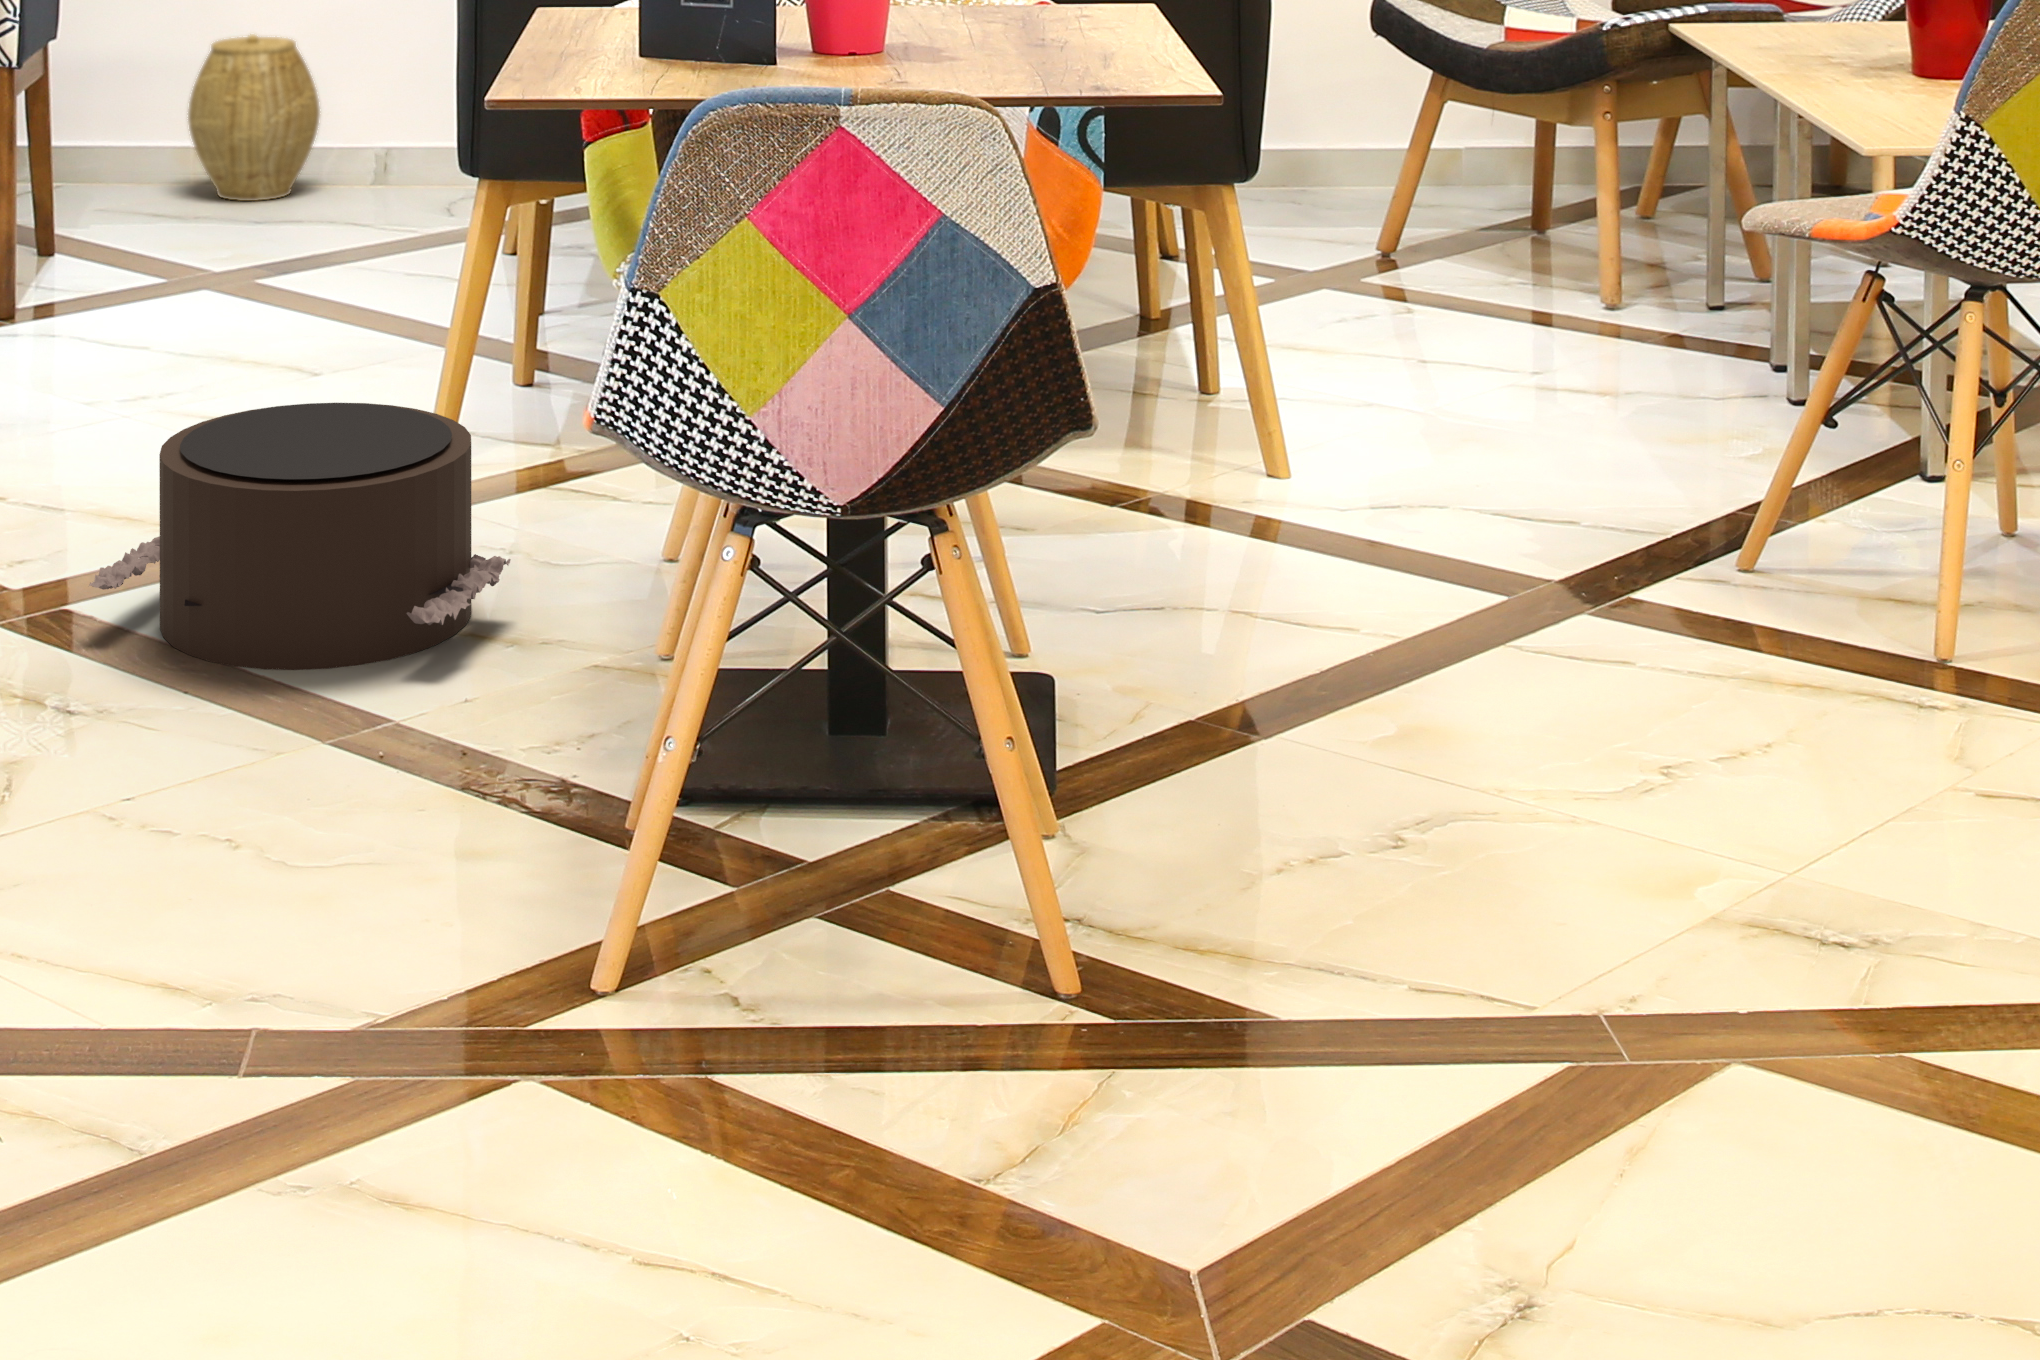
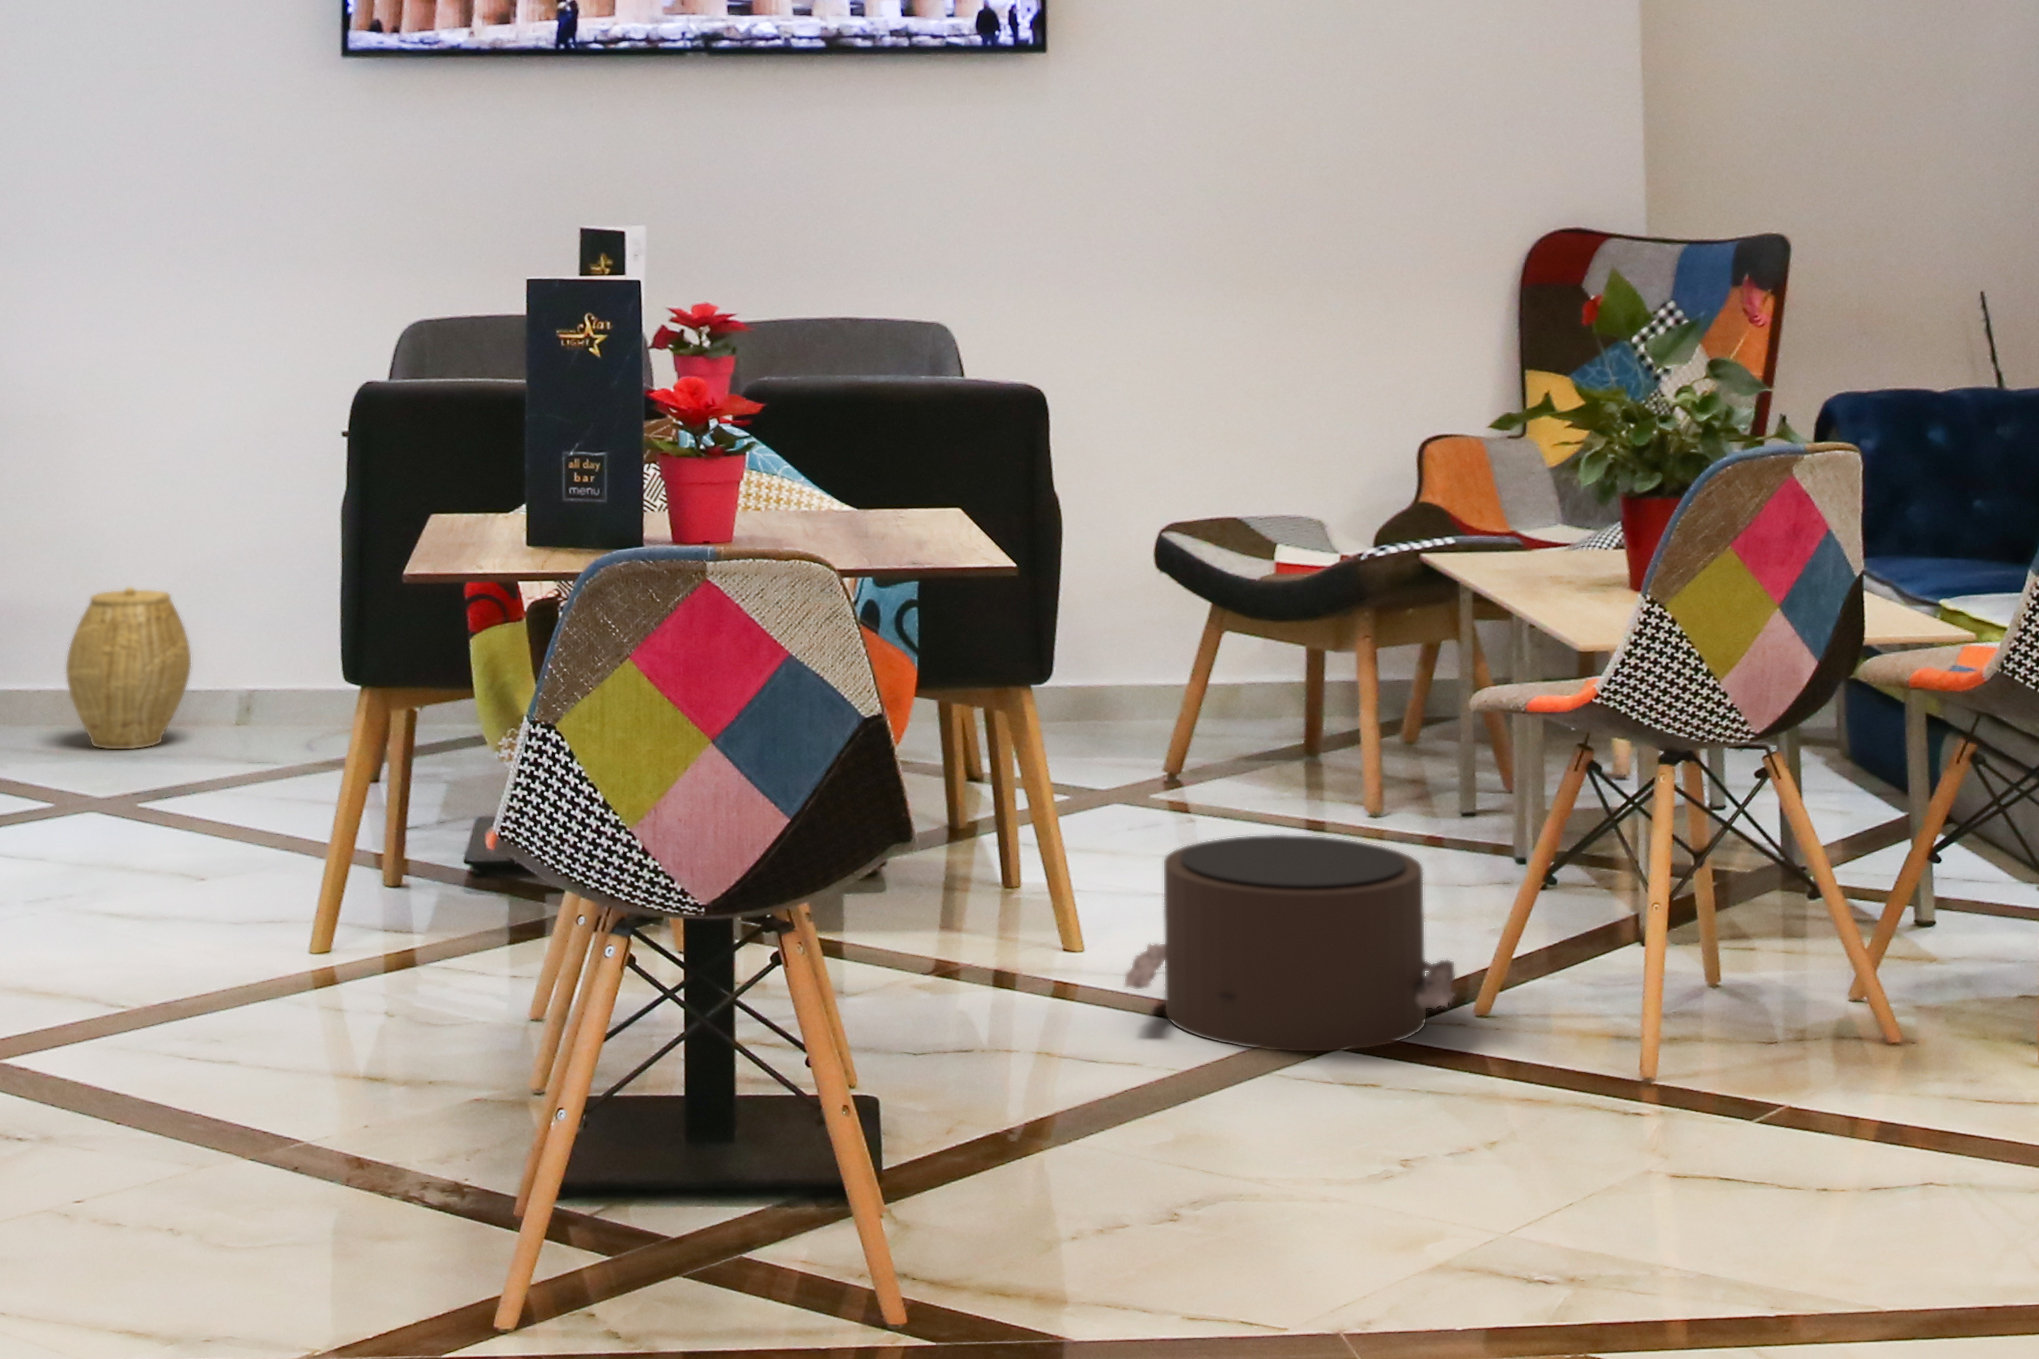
pouf: present [89,403,511,670] -> present [1125,835,1455,1051]

